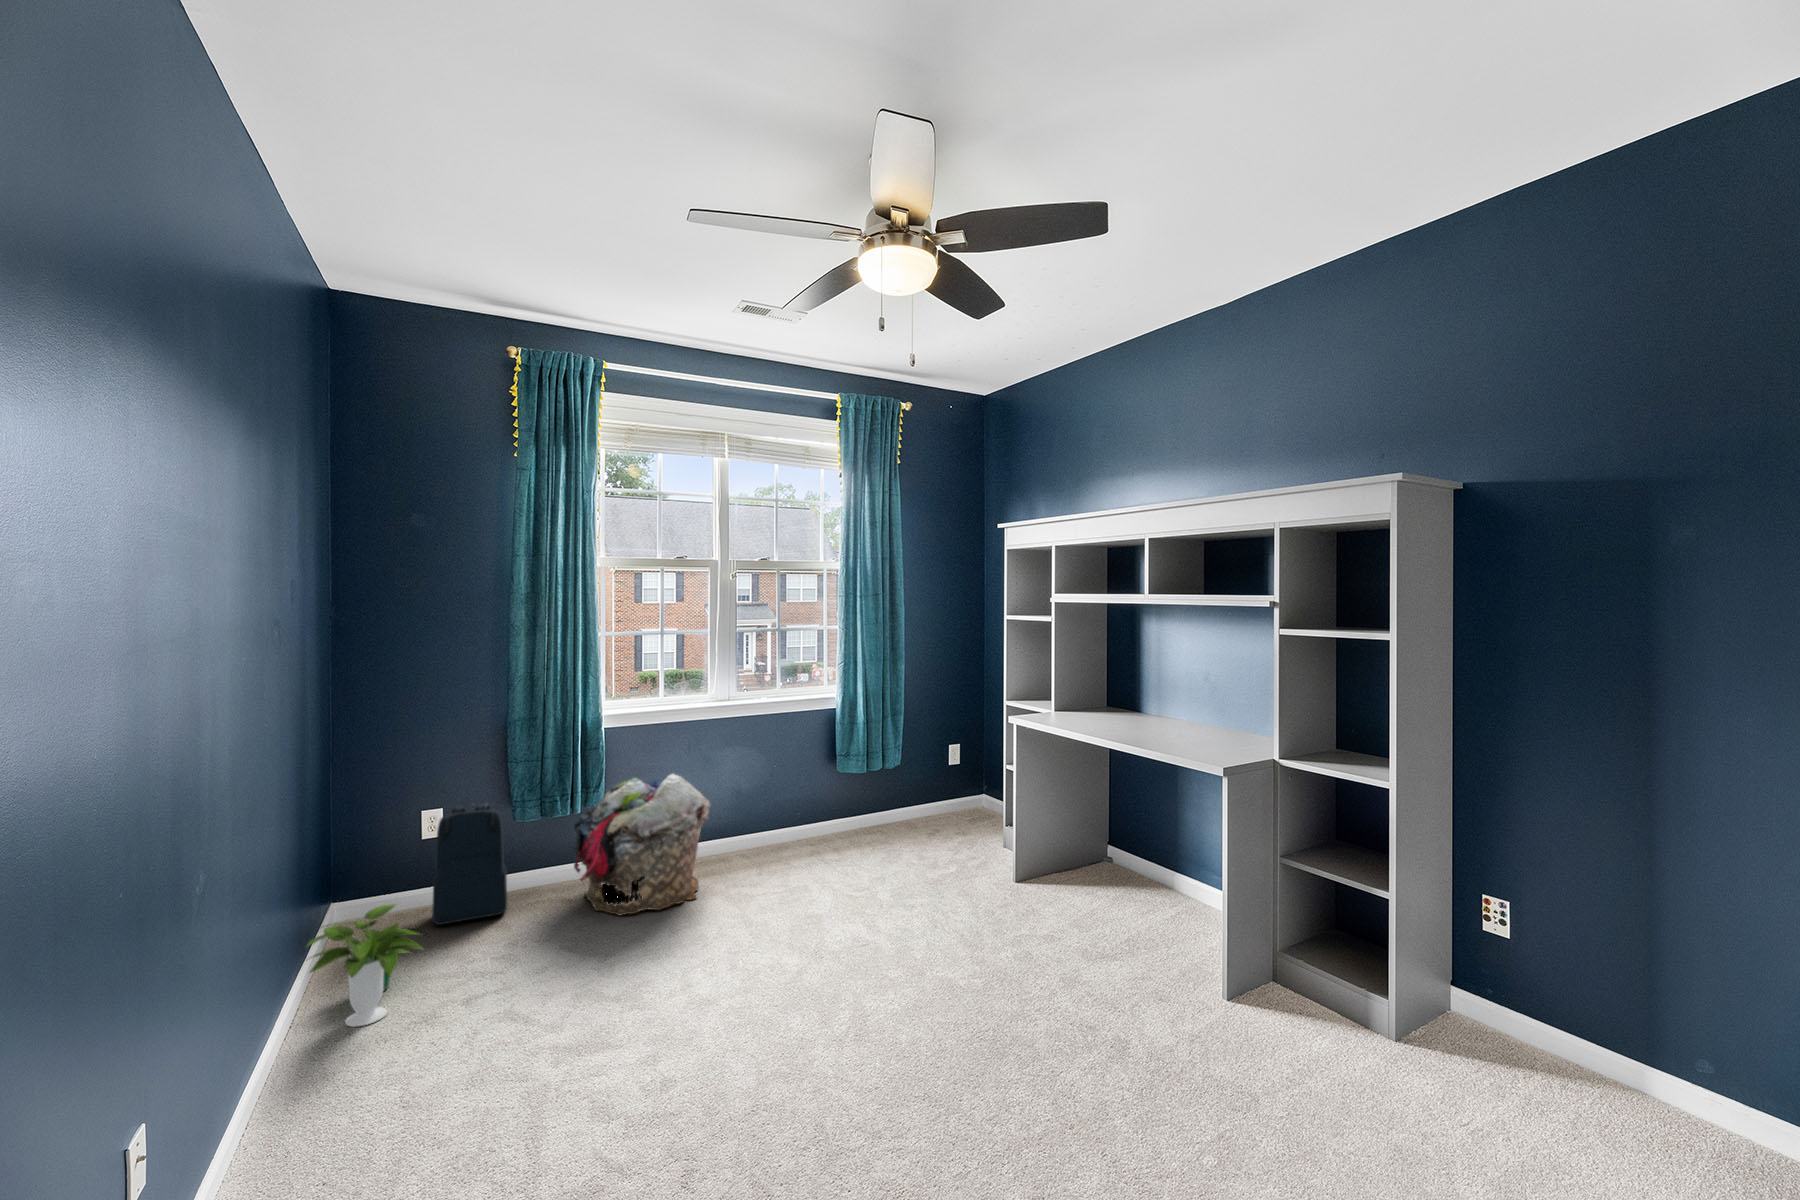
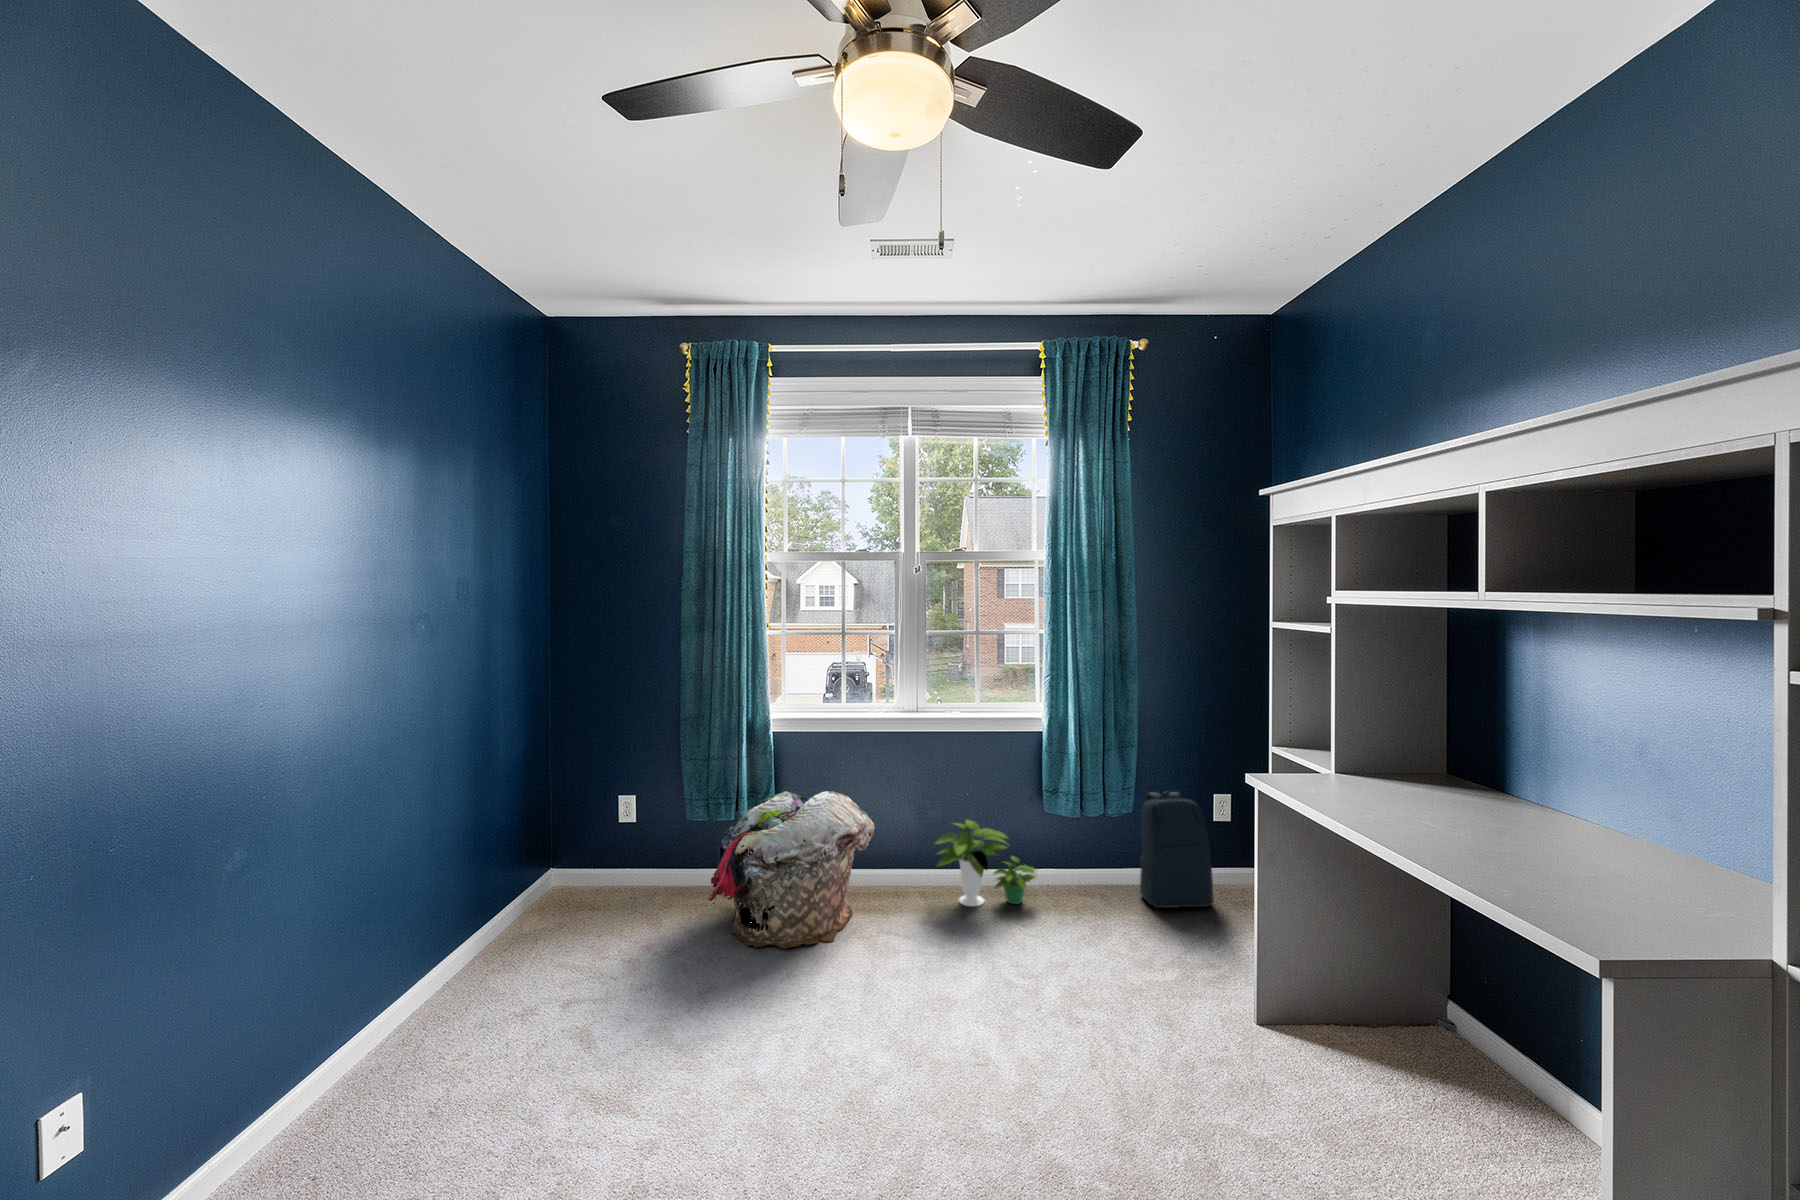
backpack: present [432,803,507,925] -> present [1140,792,1214,908]
potted plant: present [306,904,428,1027] -> present [935,820,1036,907]

